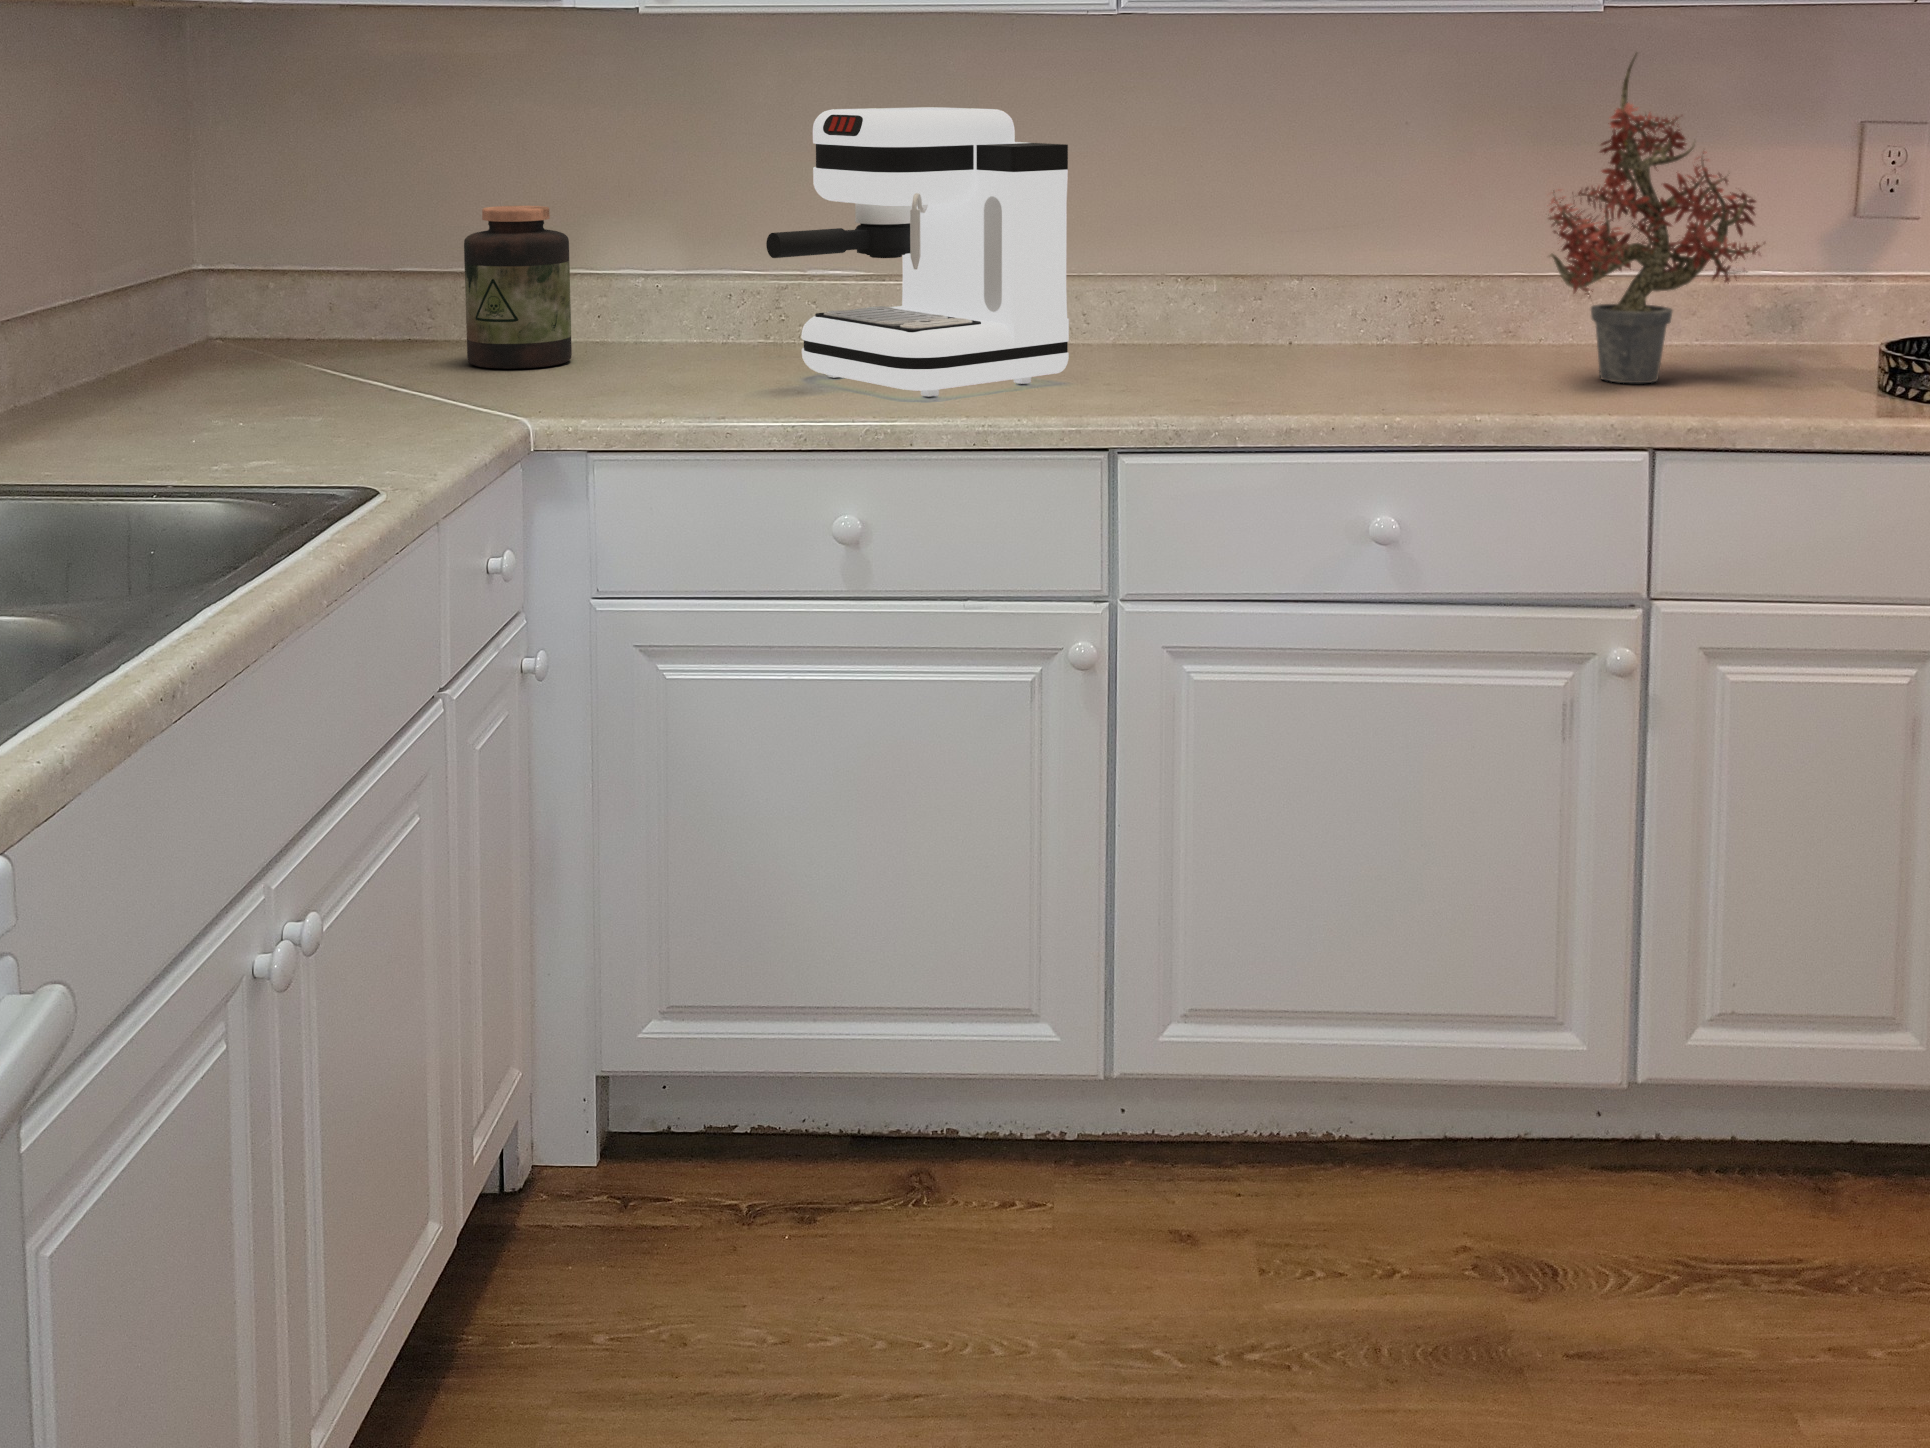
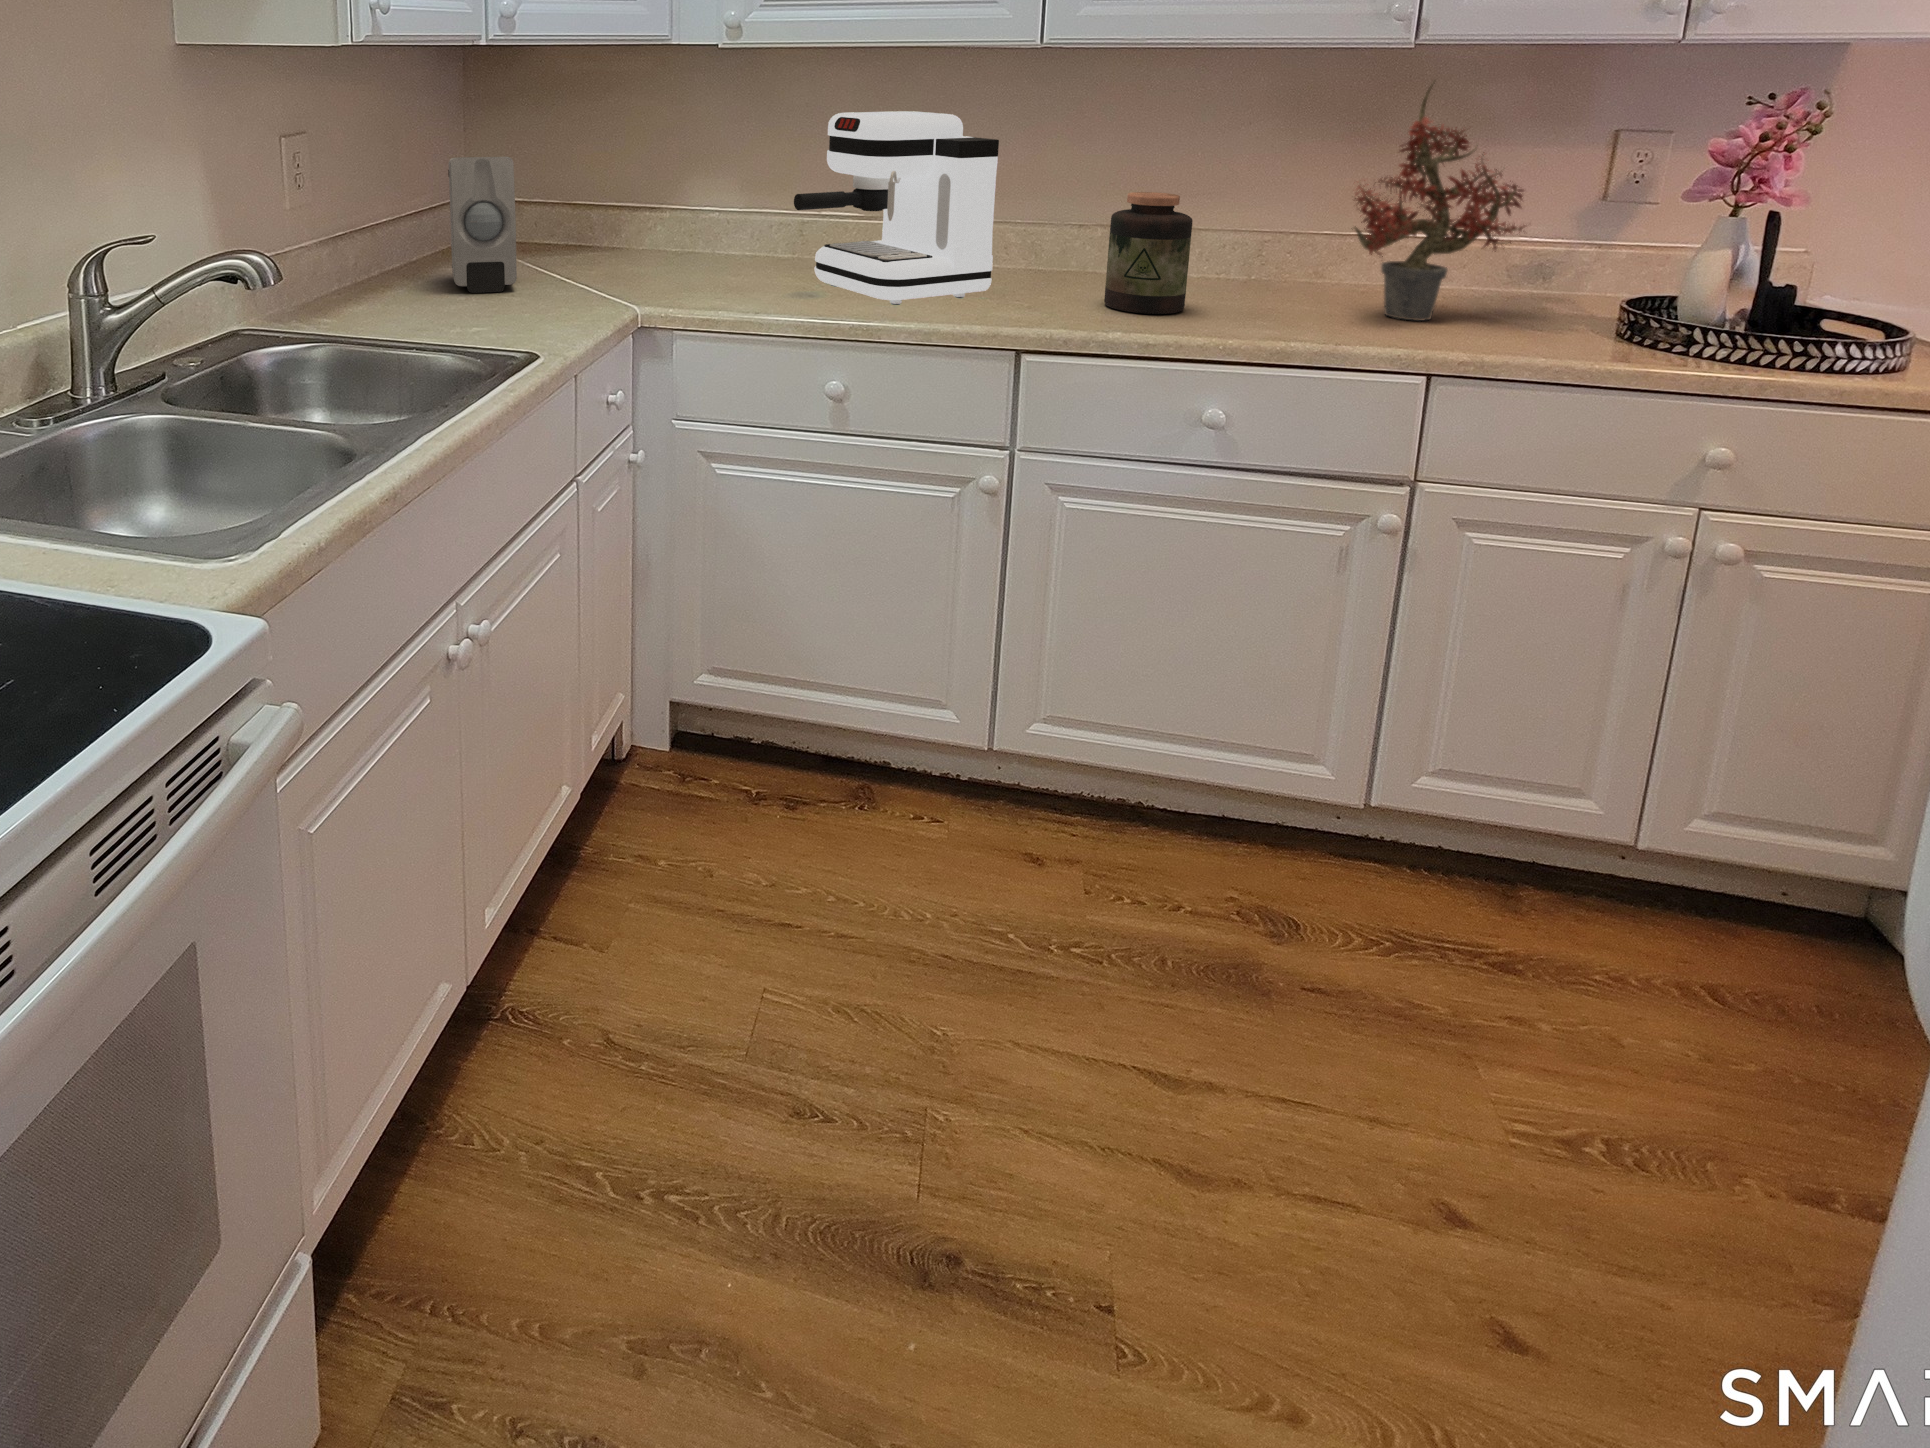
soap dispenser: none [185,185,313,412] -> present [448,157,517,293]
jar: present [464,206,572,369] -> present [1104,192,1193,314]

